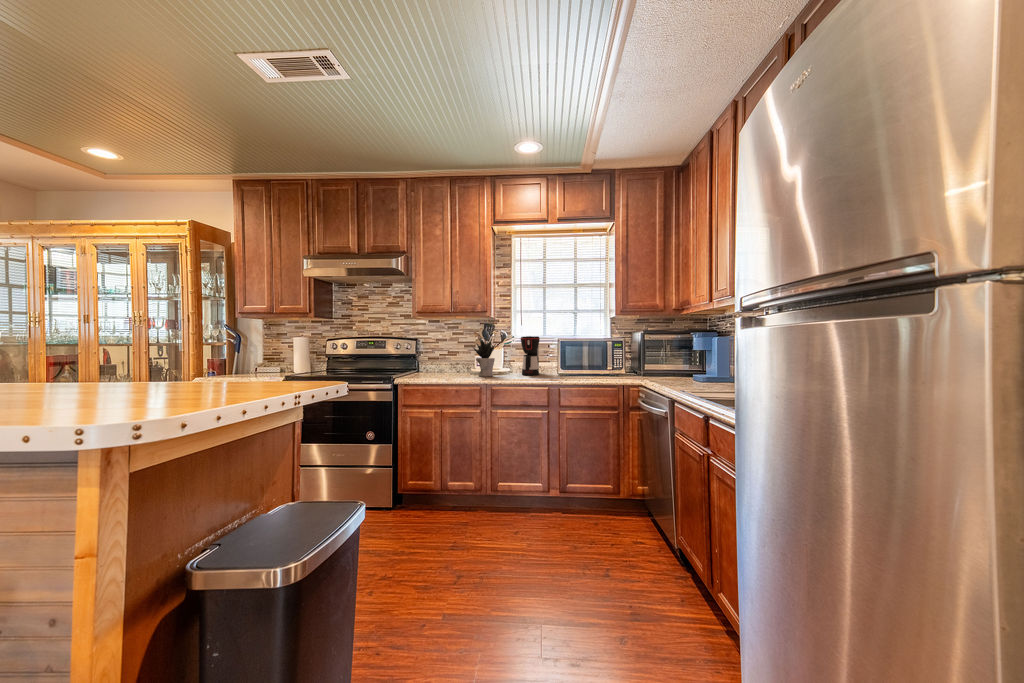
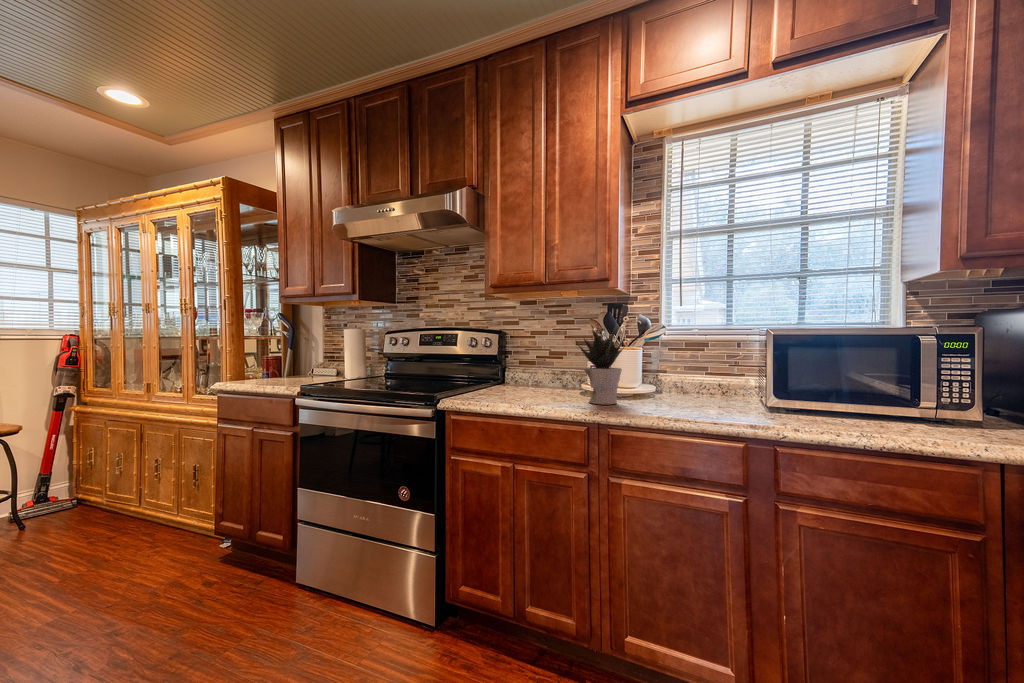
coffee maker: present [521,336,540,375] -> none [677,325,721,407]

